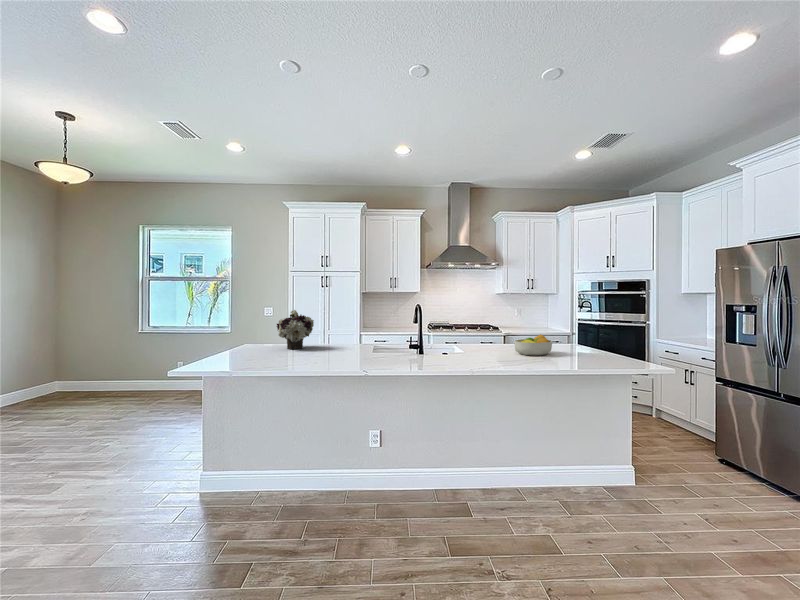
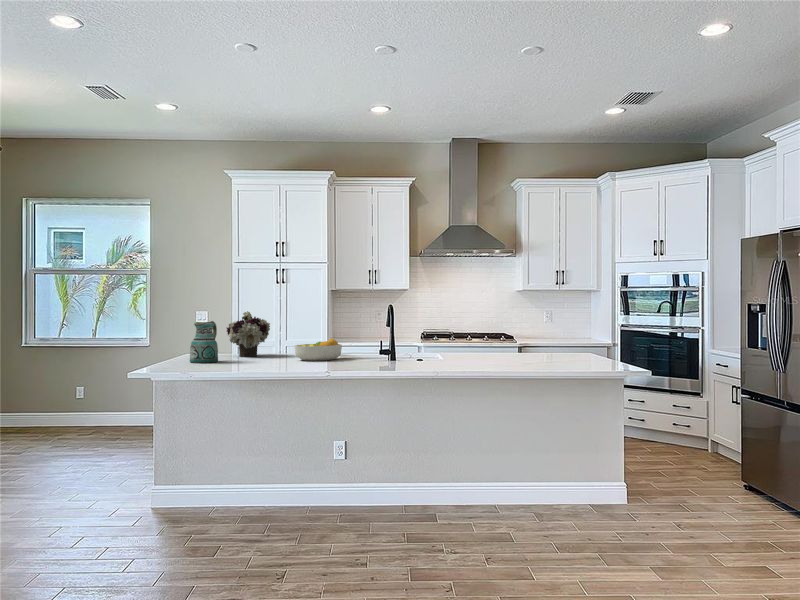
ceramic pitcher: none [238,319,265,358] -> present [190,321,218,363]
fruit bowl: present [514,334,552,356] -> present [294,338,342,361]

